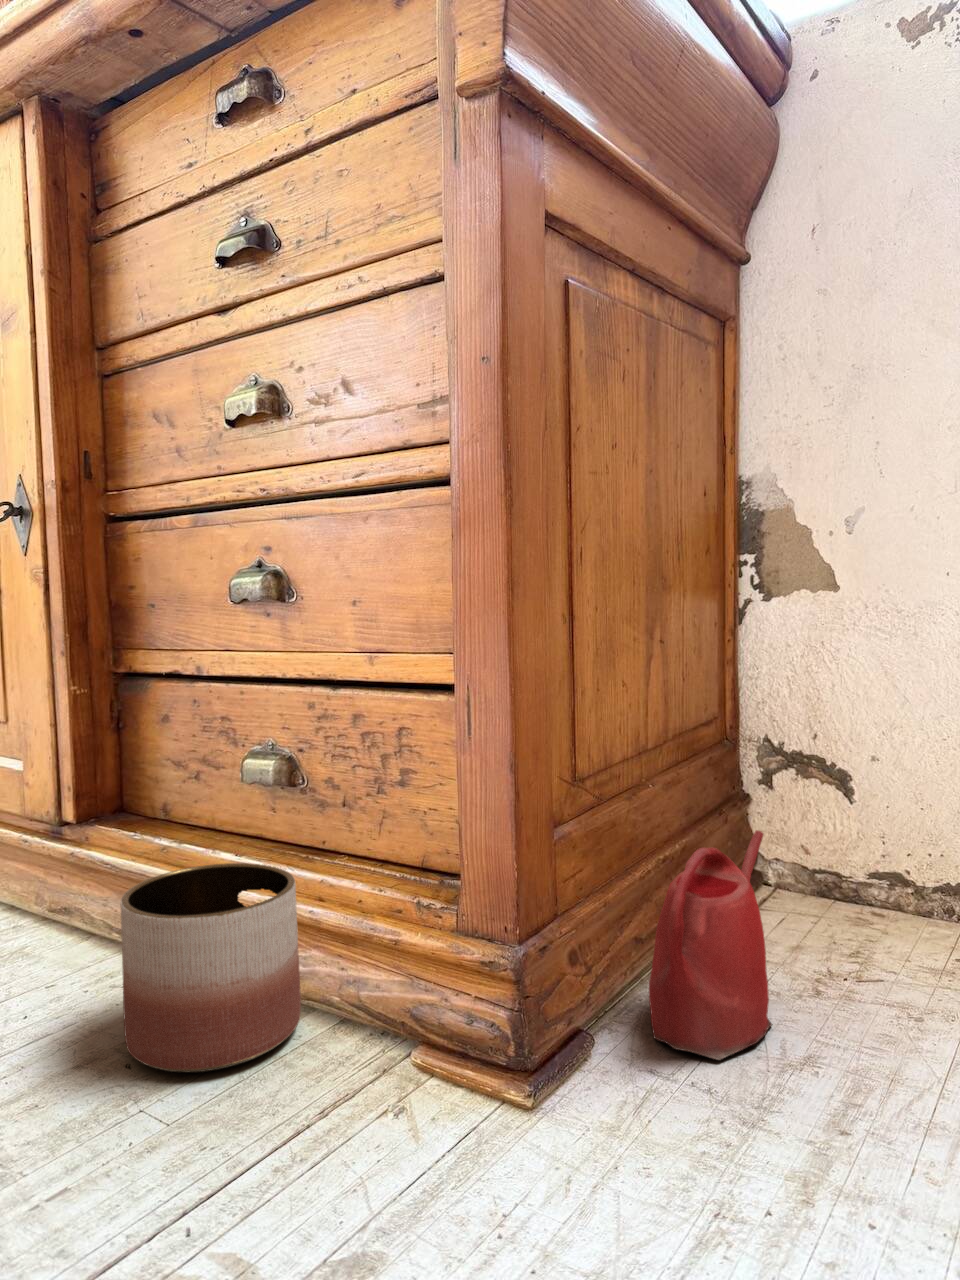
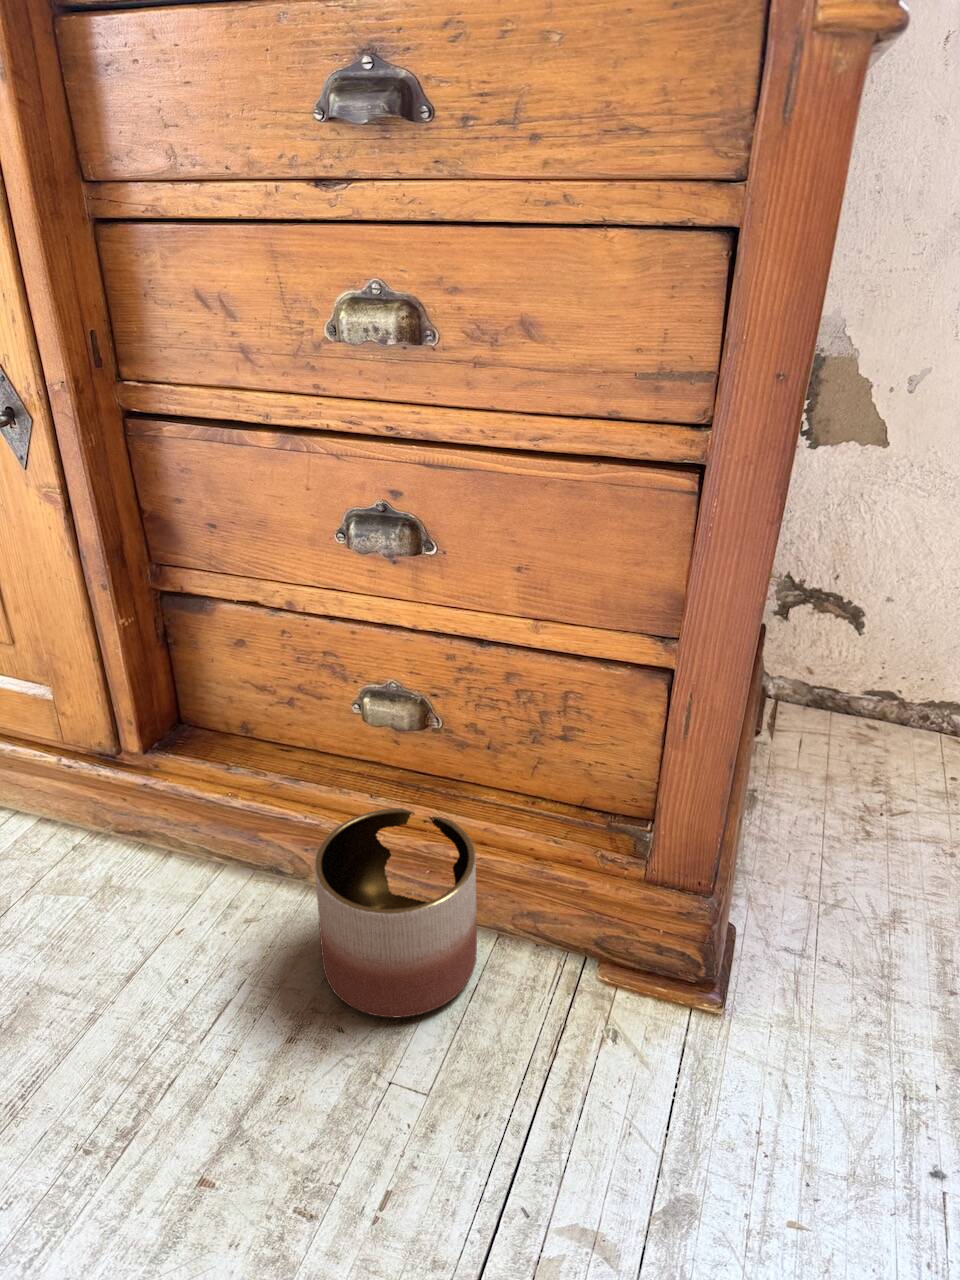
watering can: present [649,830,772,1060] -> none [747,704,856,923]

